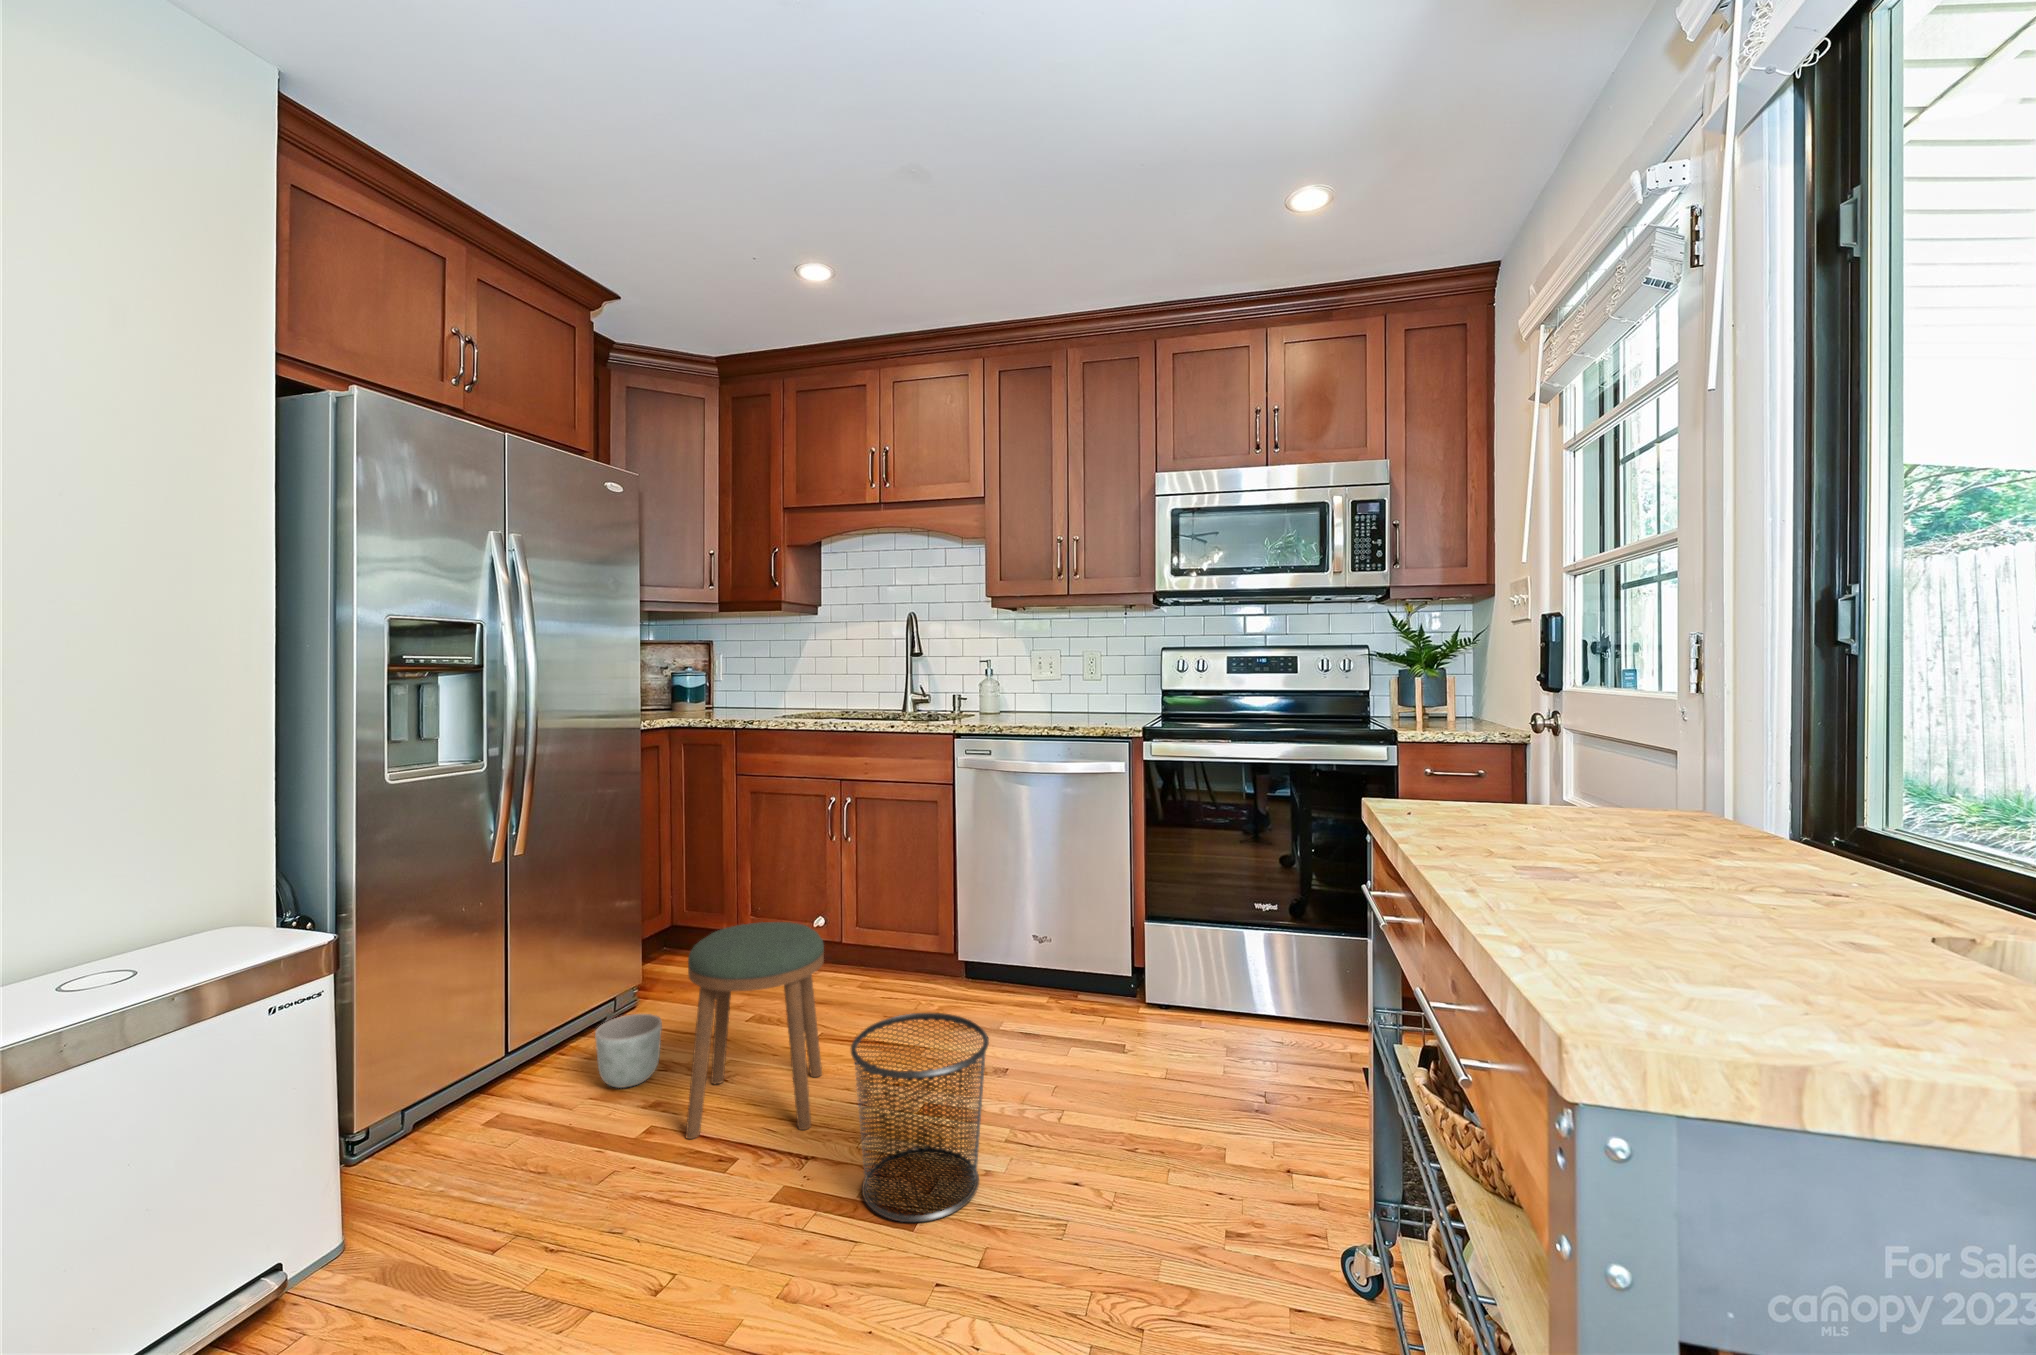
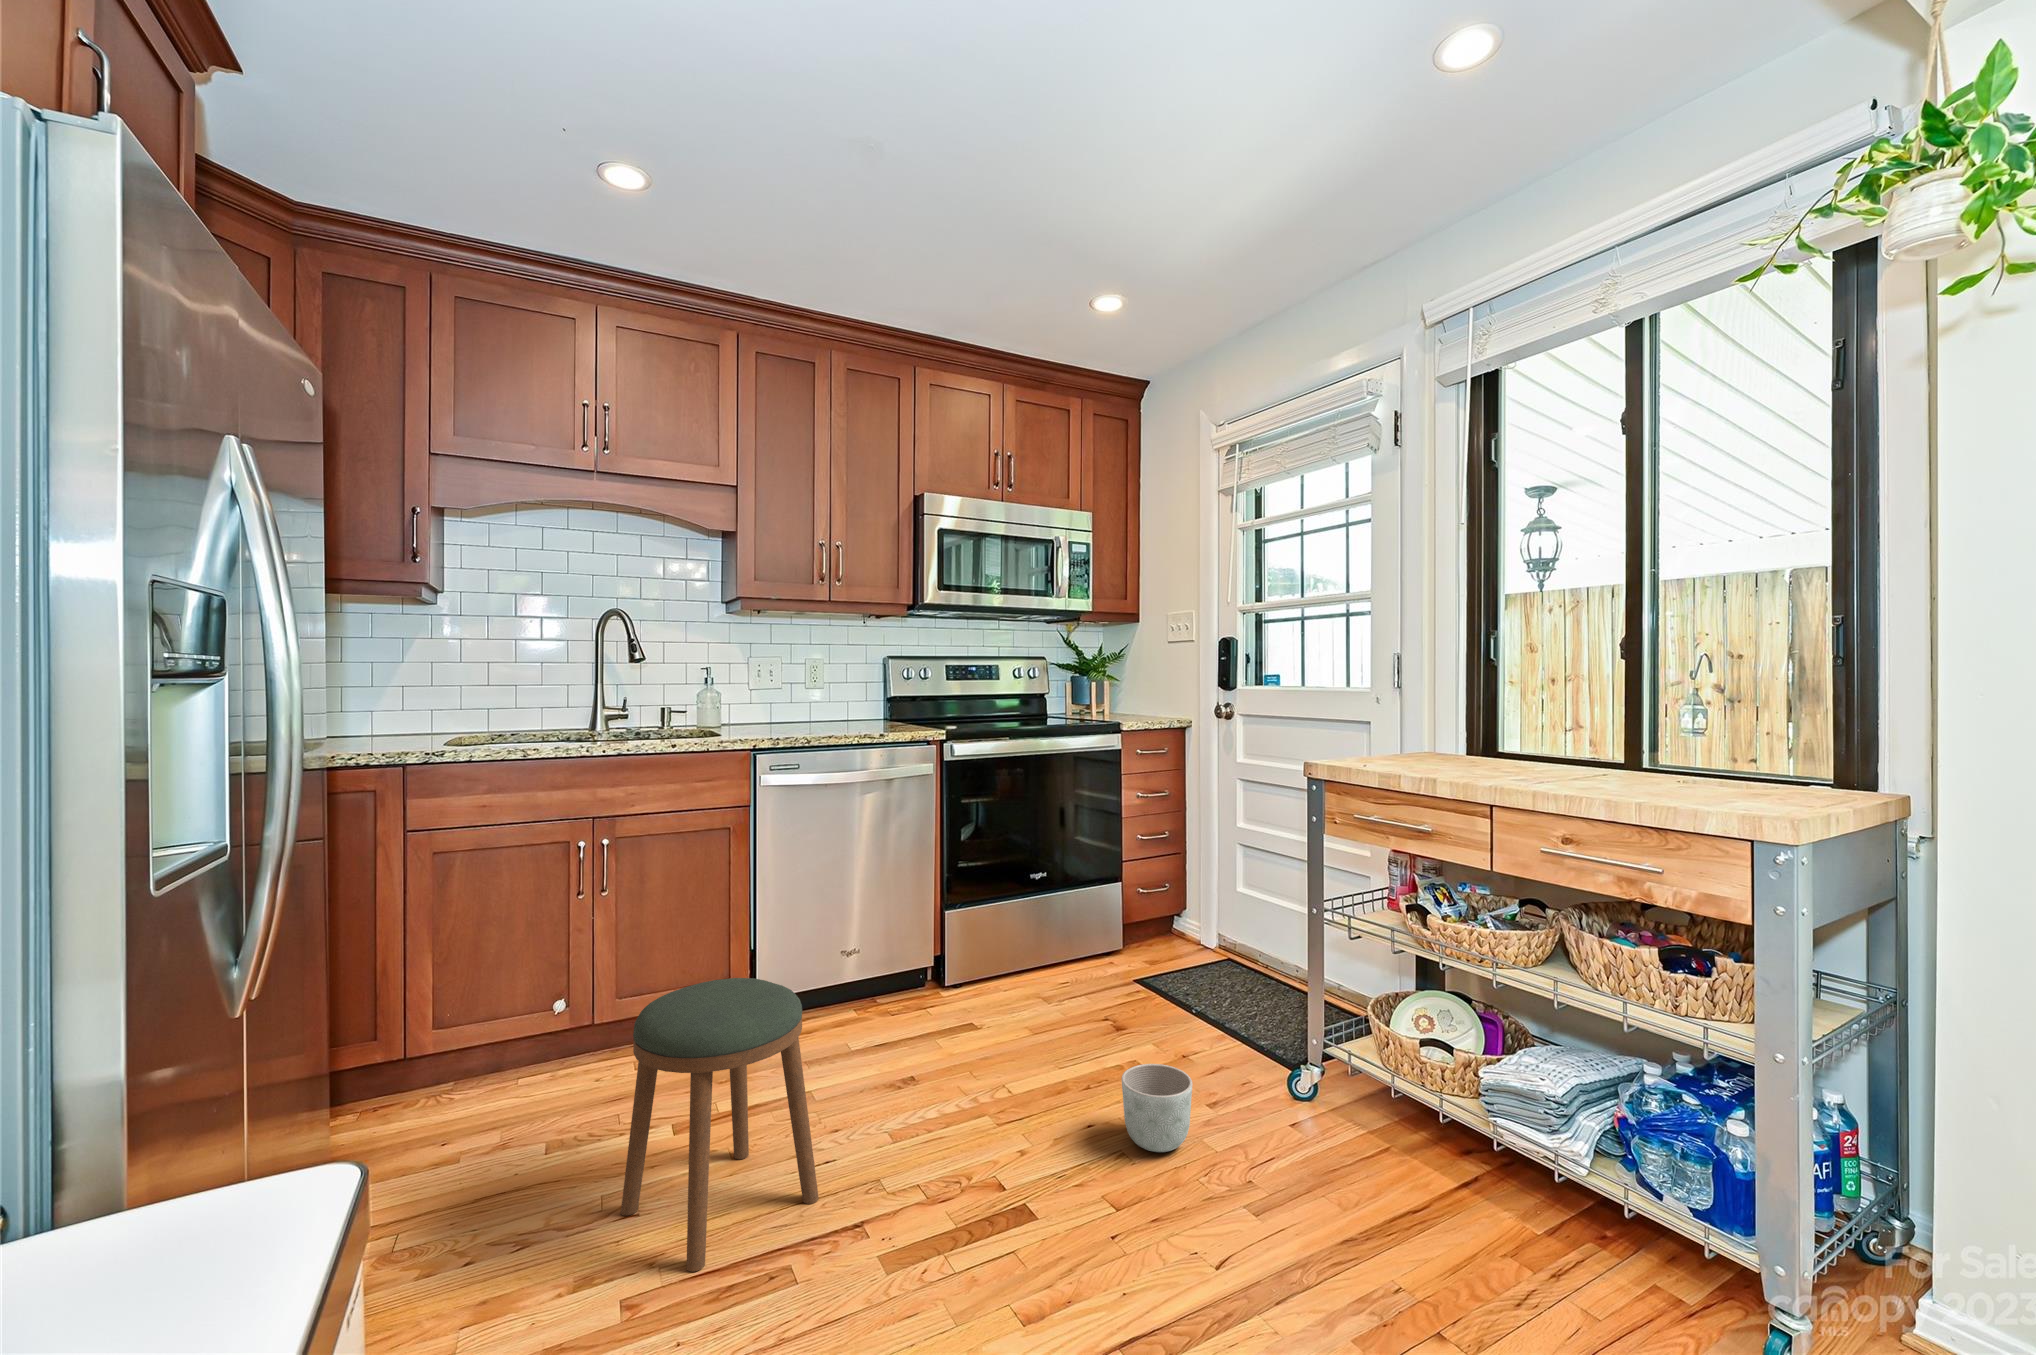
waste bin: present [851,1013,989,1222] -> none [928,1014,1065,1221]
planter: present [595,1014,662,1088] -> present [1122,1064,1192,1152]

